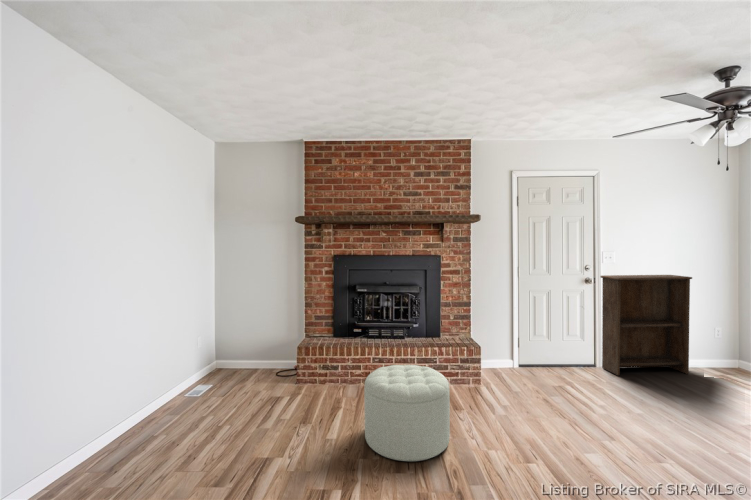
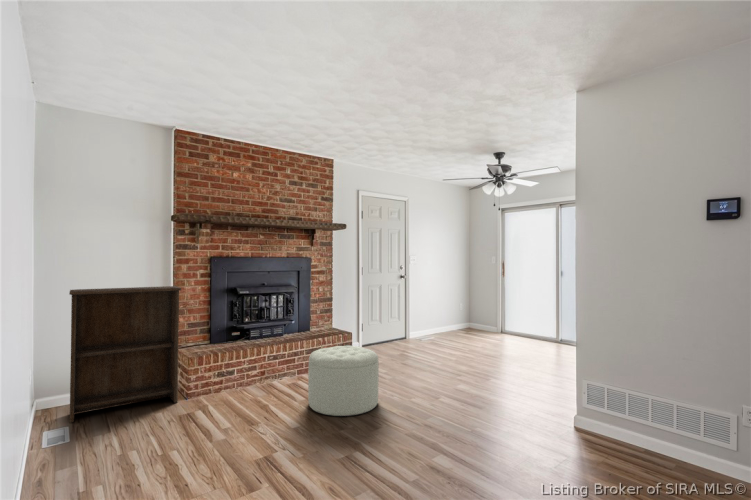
bookshelf: present [600,275,692,375] -> present [69,286,181,422]

